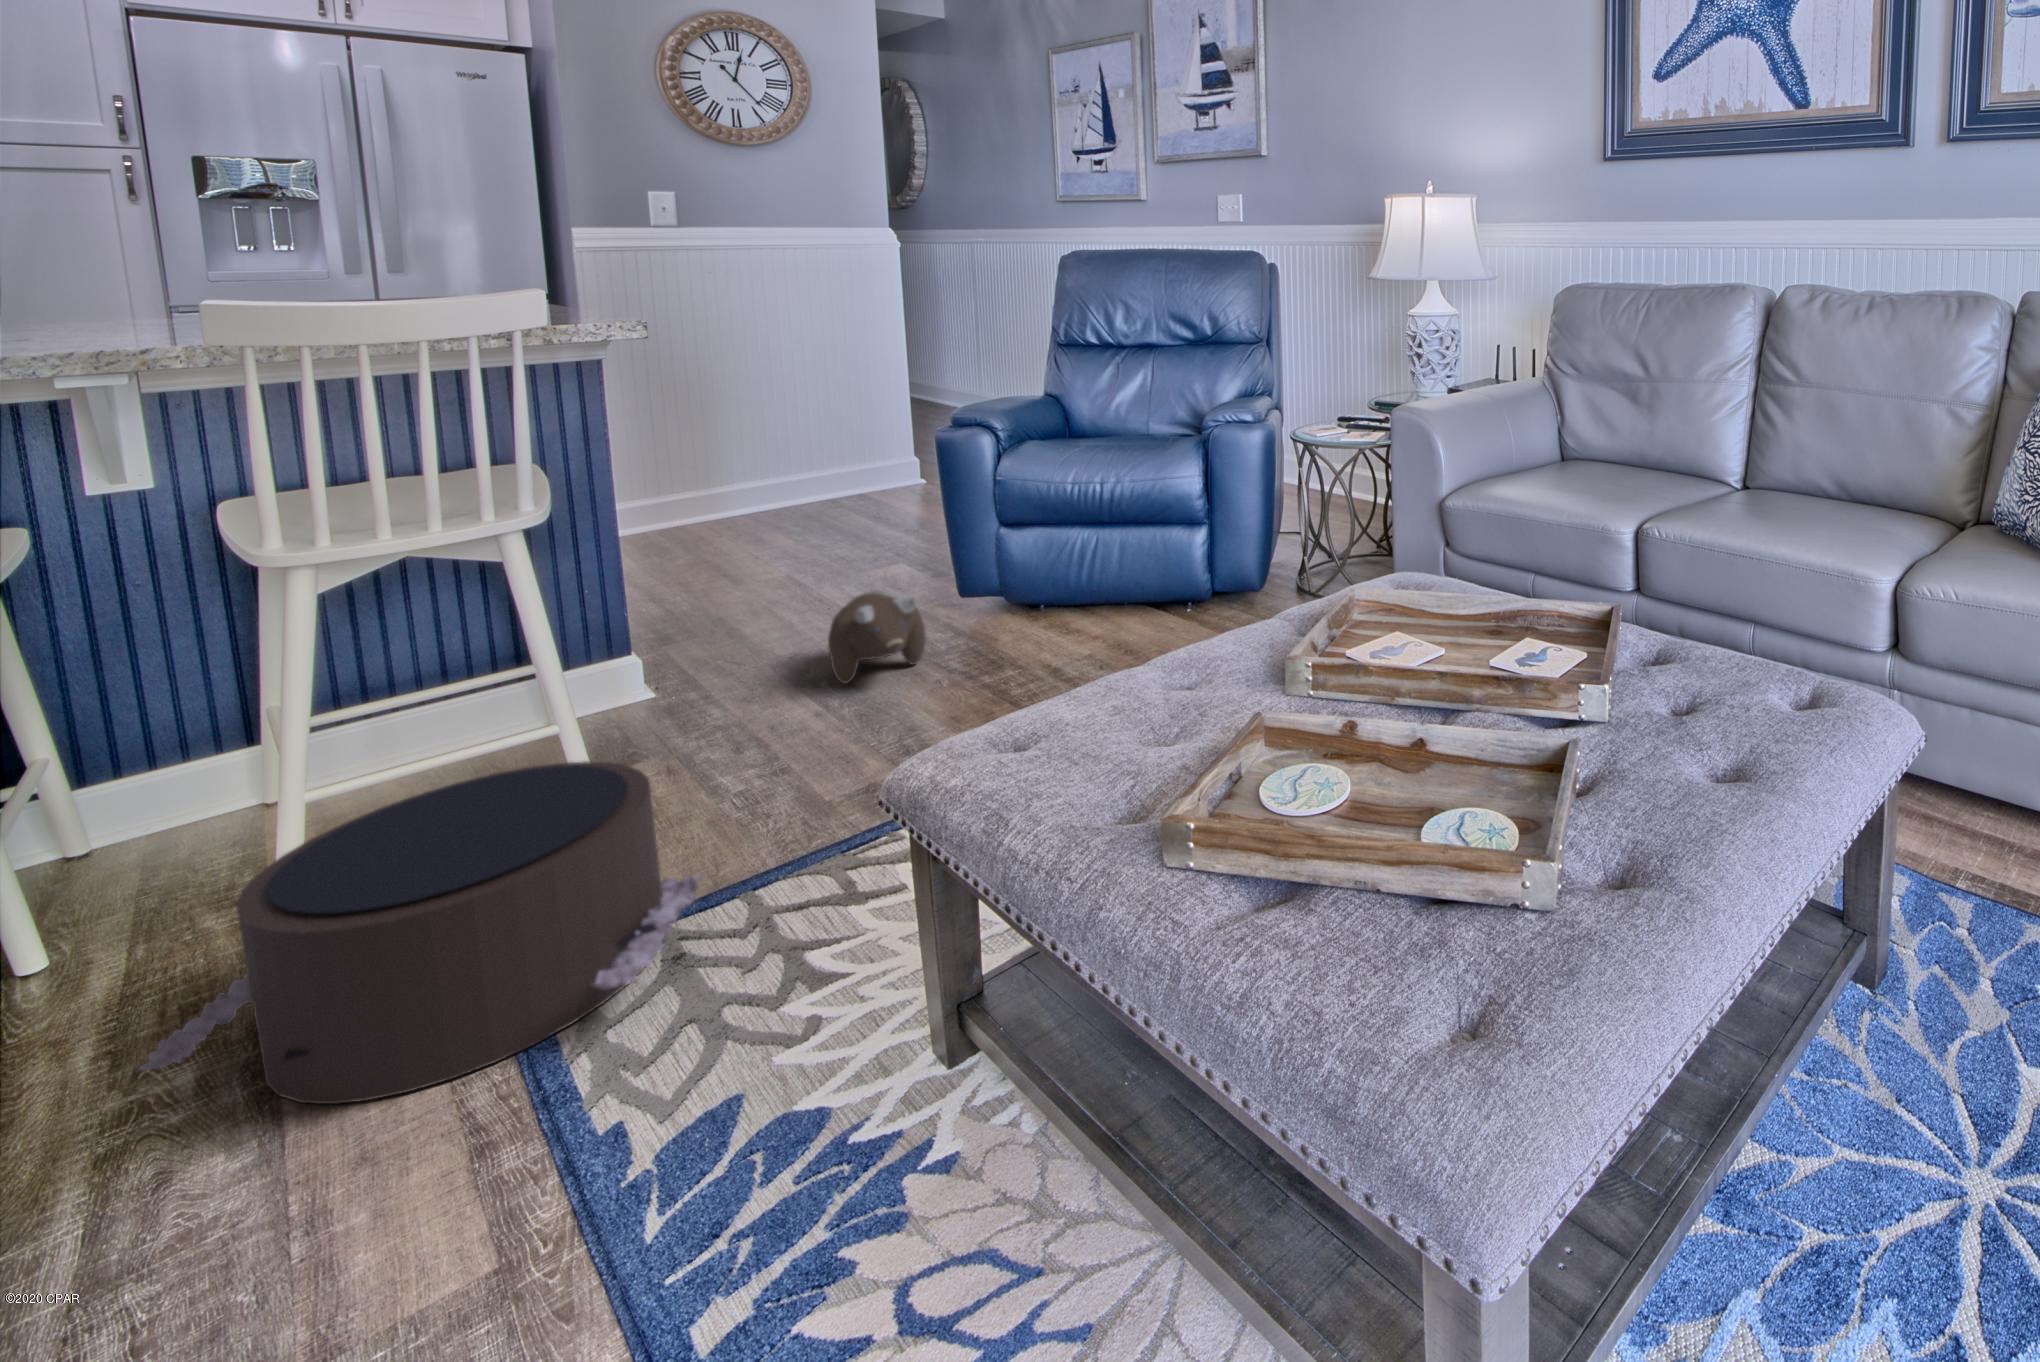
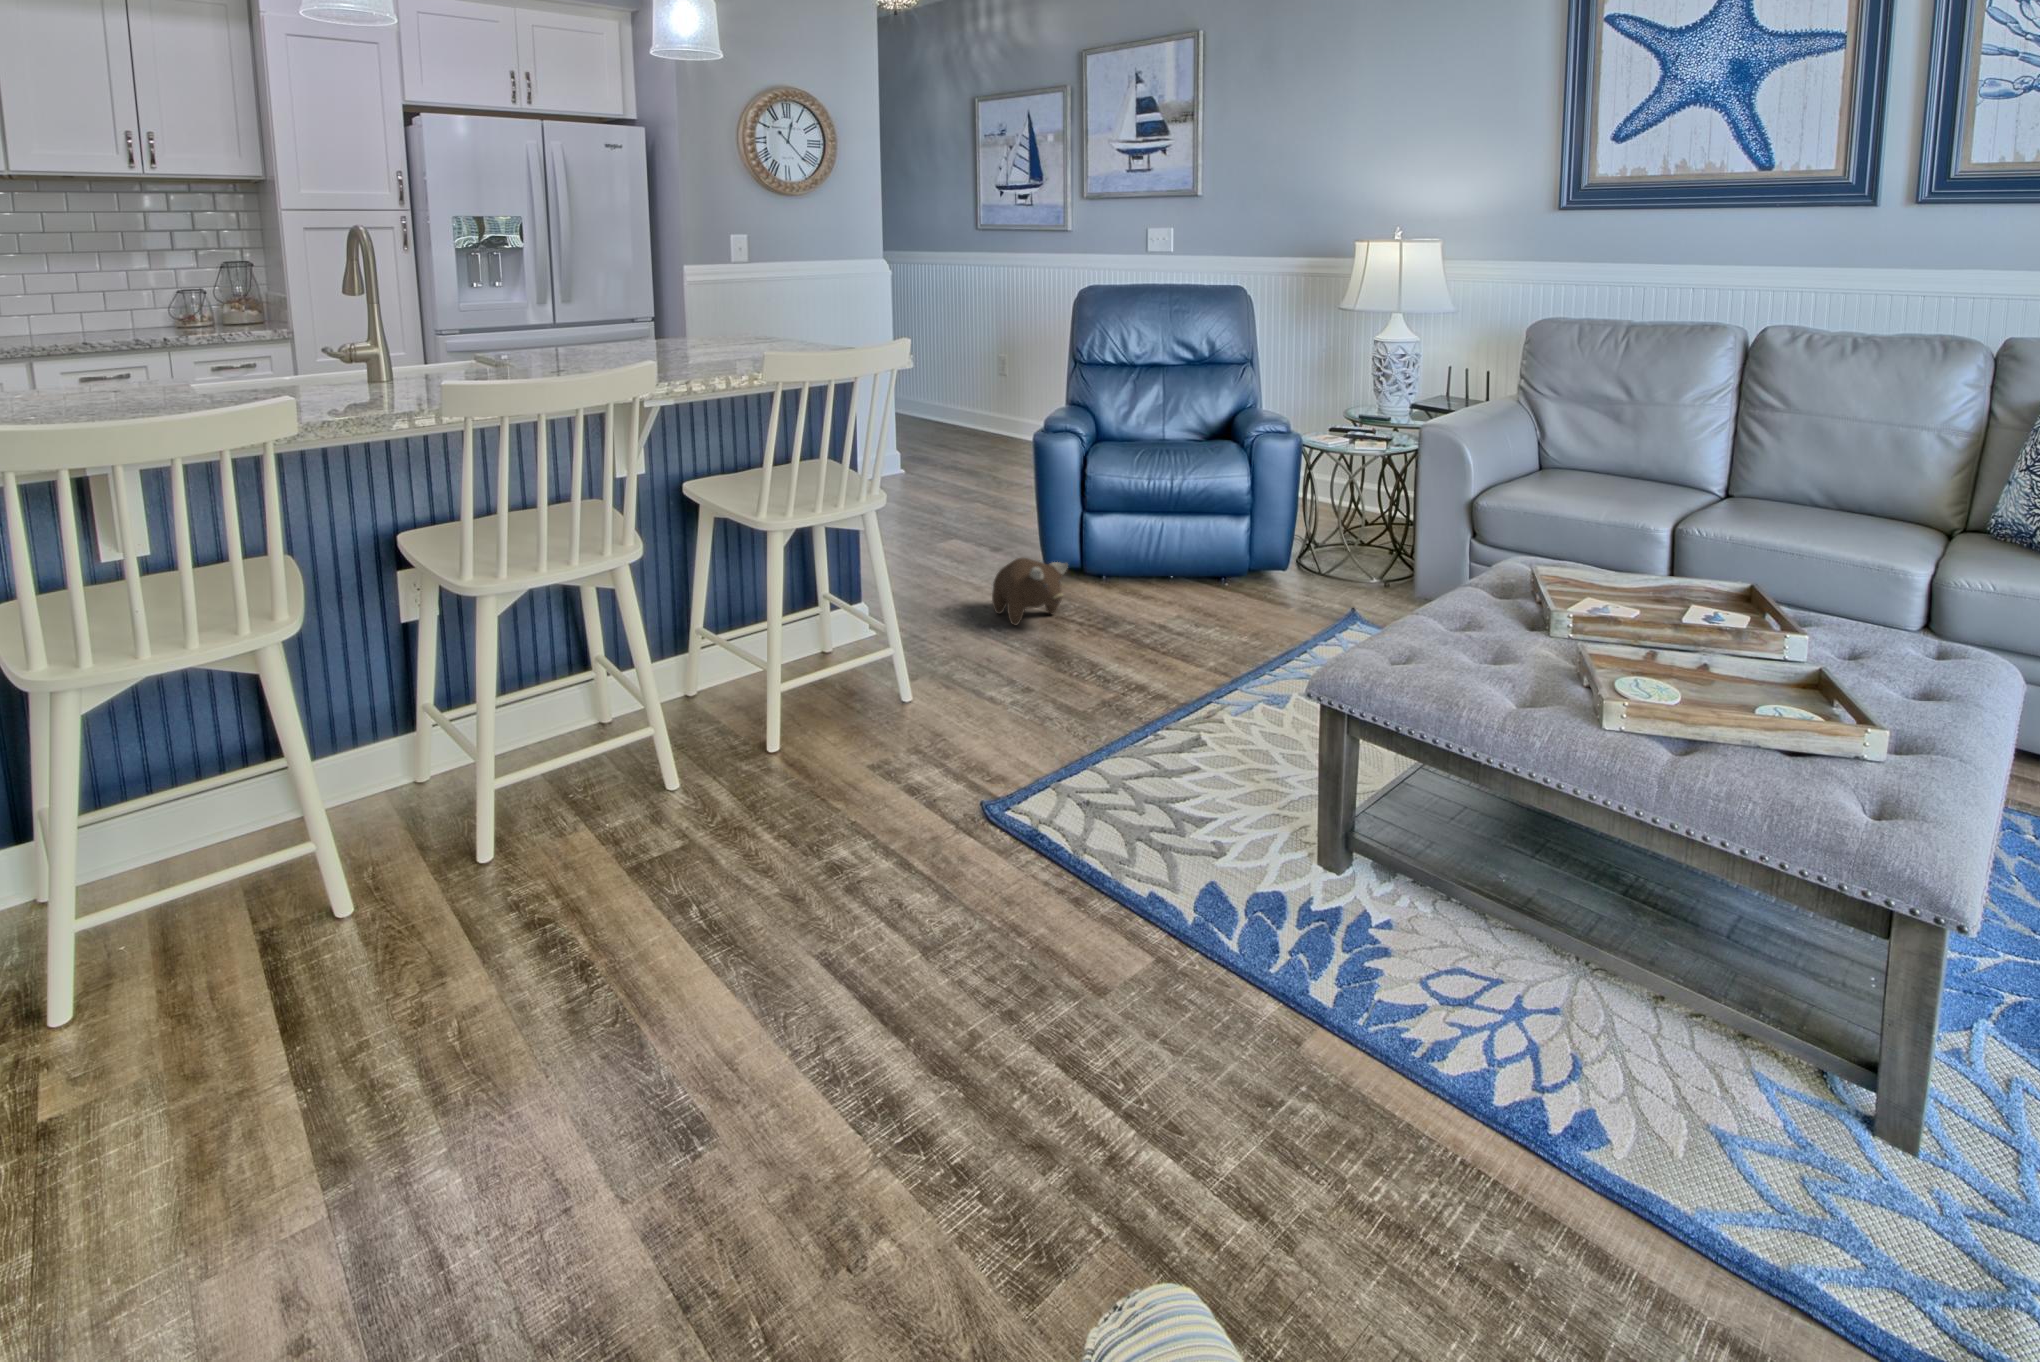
pouf: present [139,761,703,1104] -> none [856,661,1104,854]

